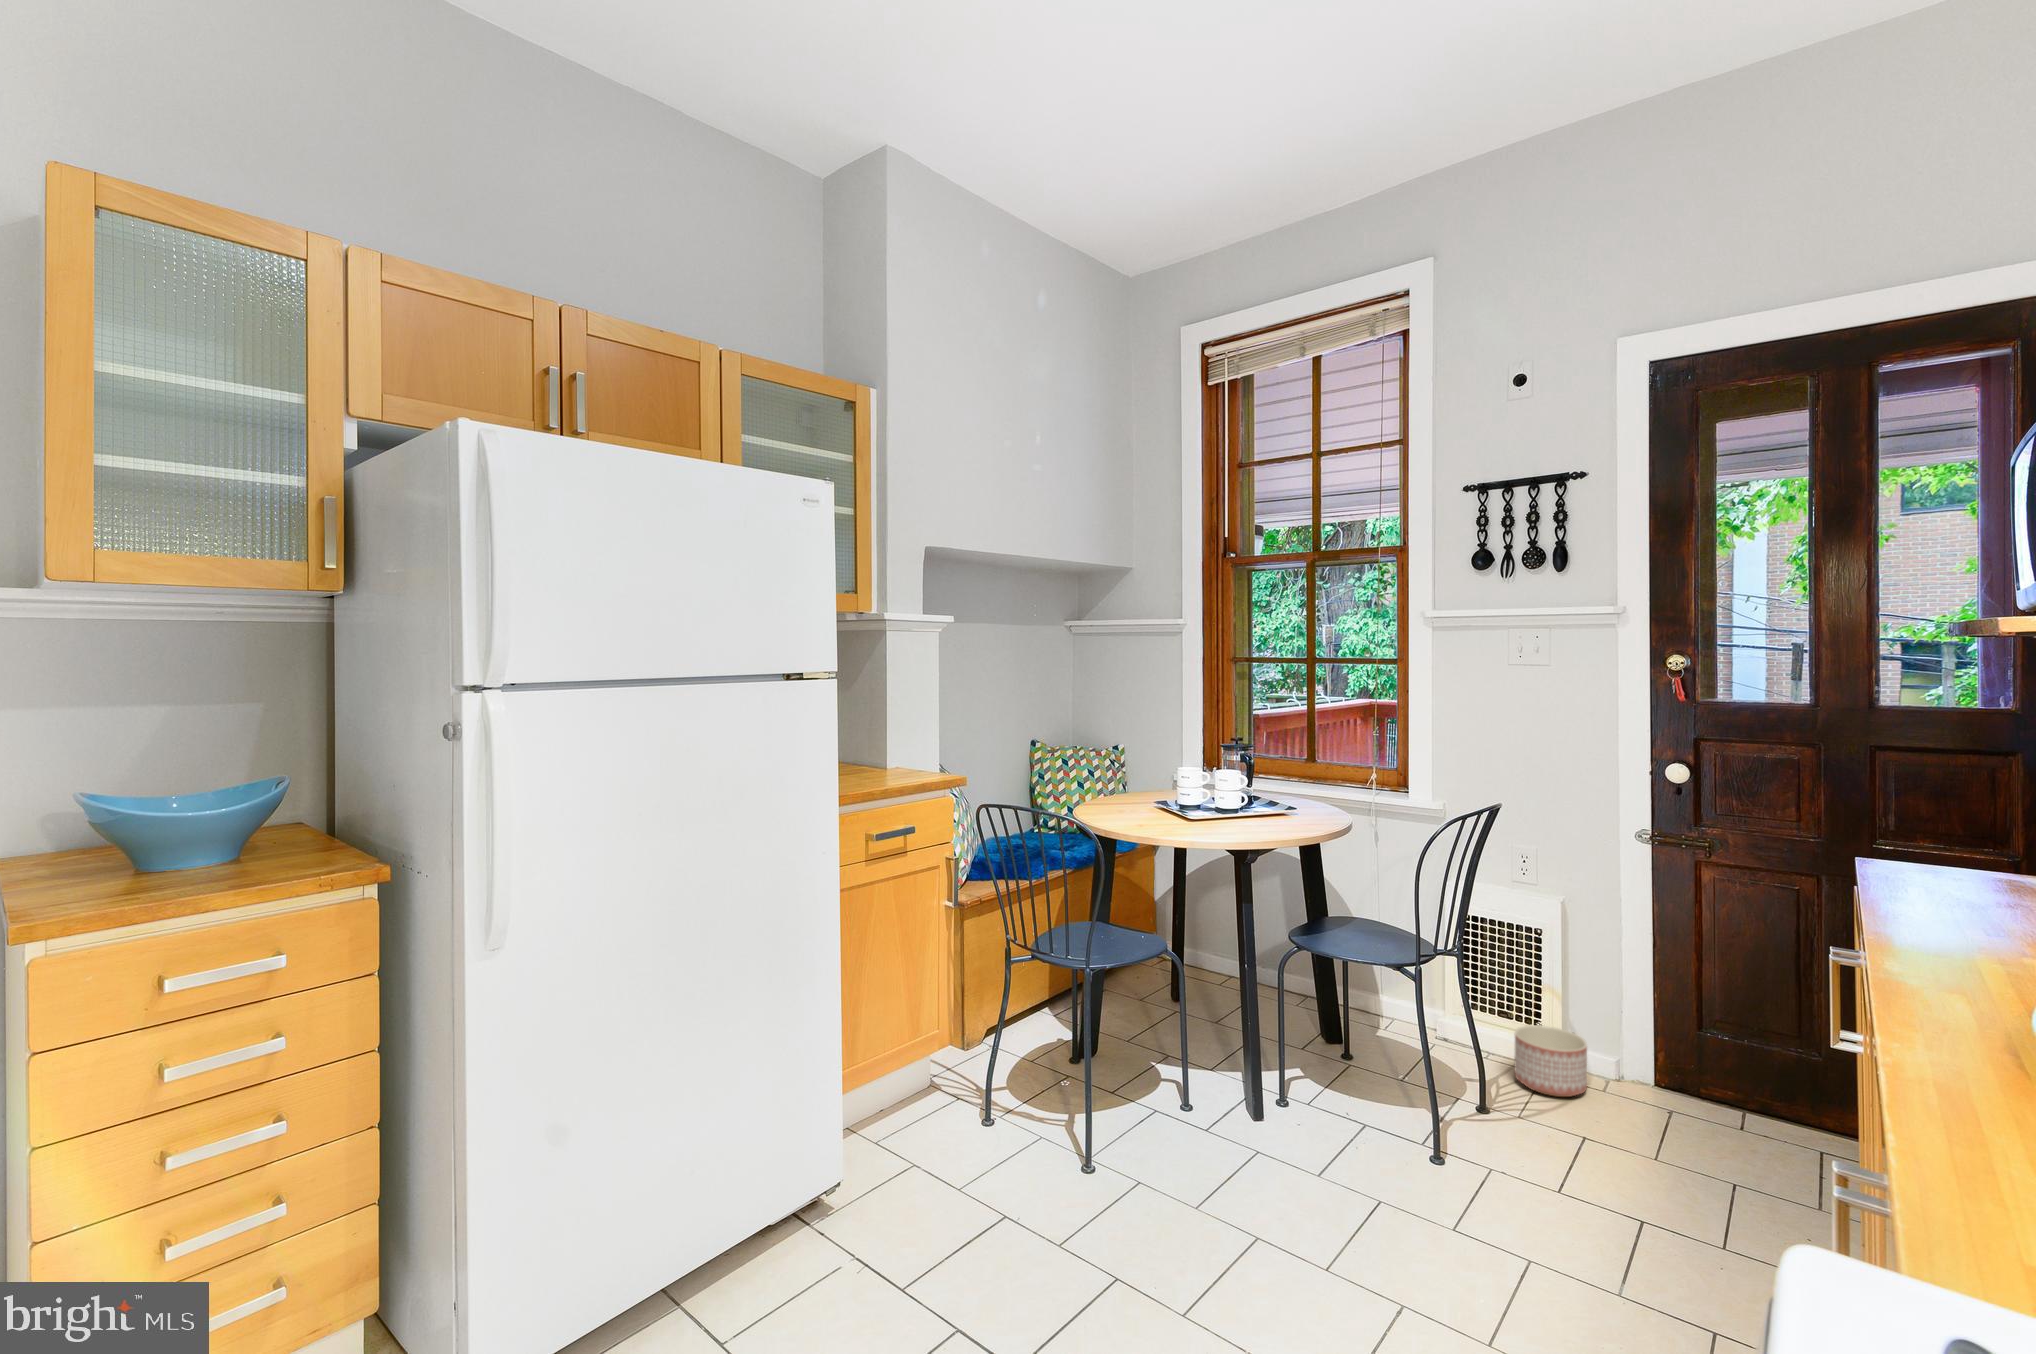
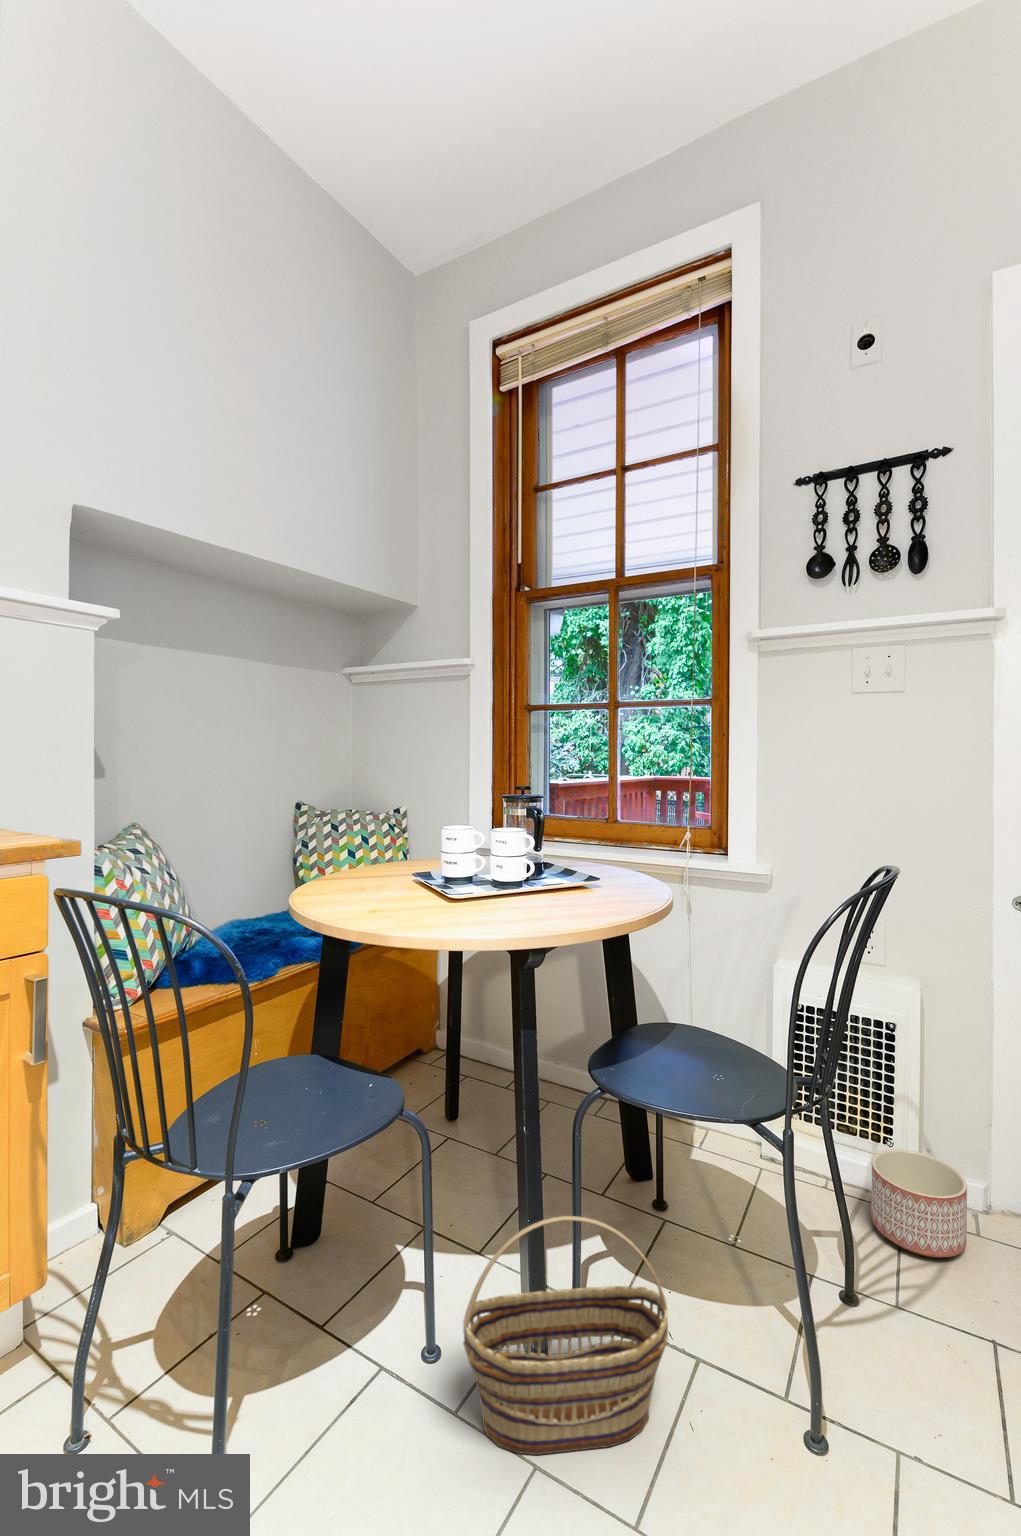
basket: none [1210,1016,1340,1151] -> present [463,1216,668,1455]

